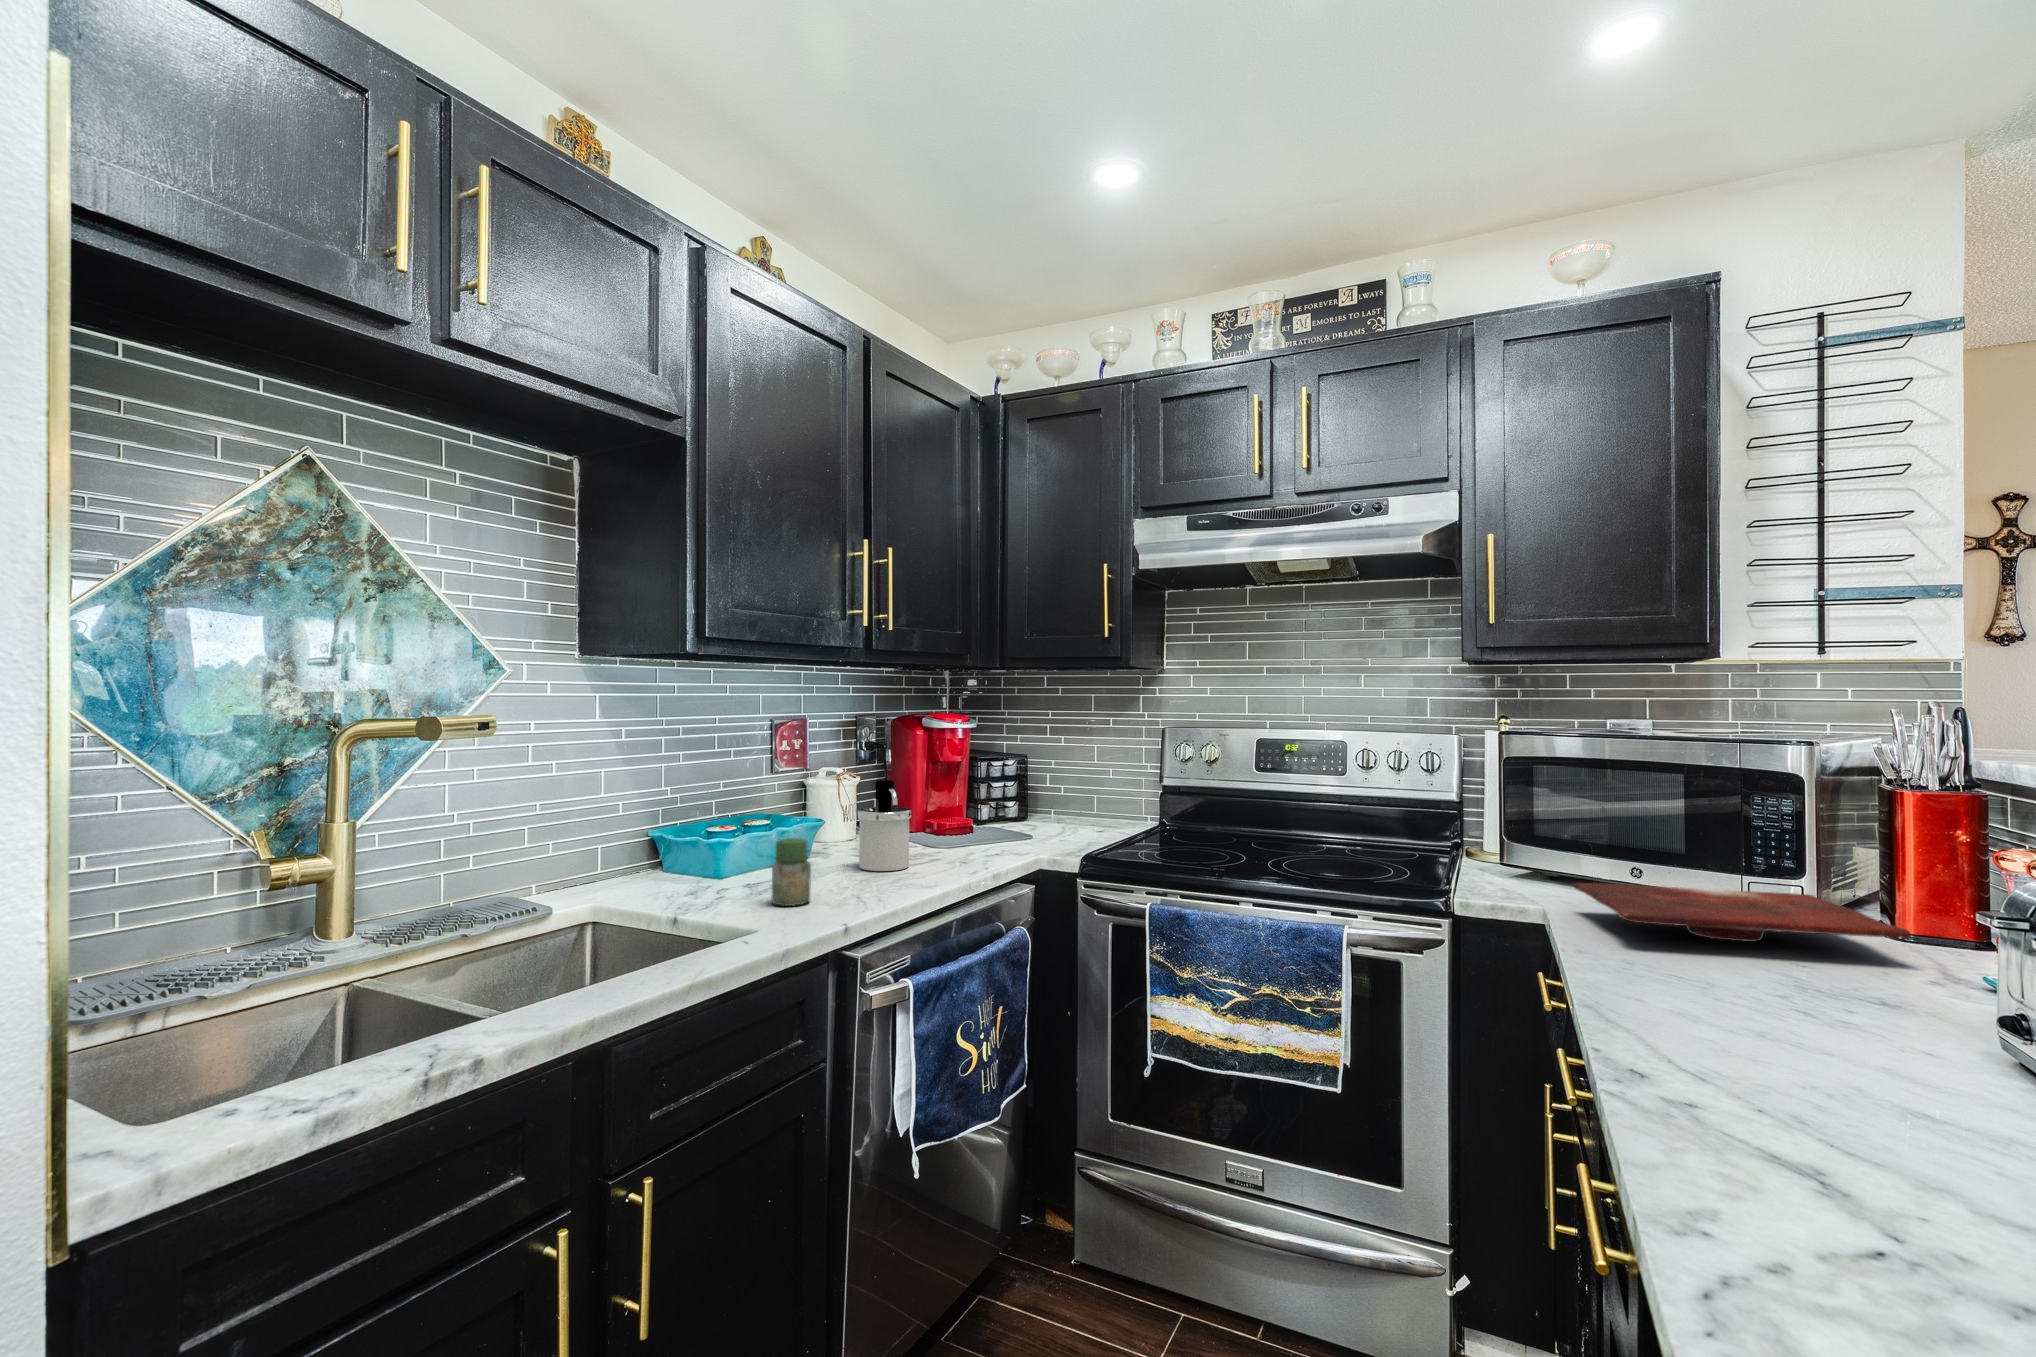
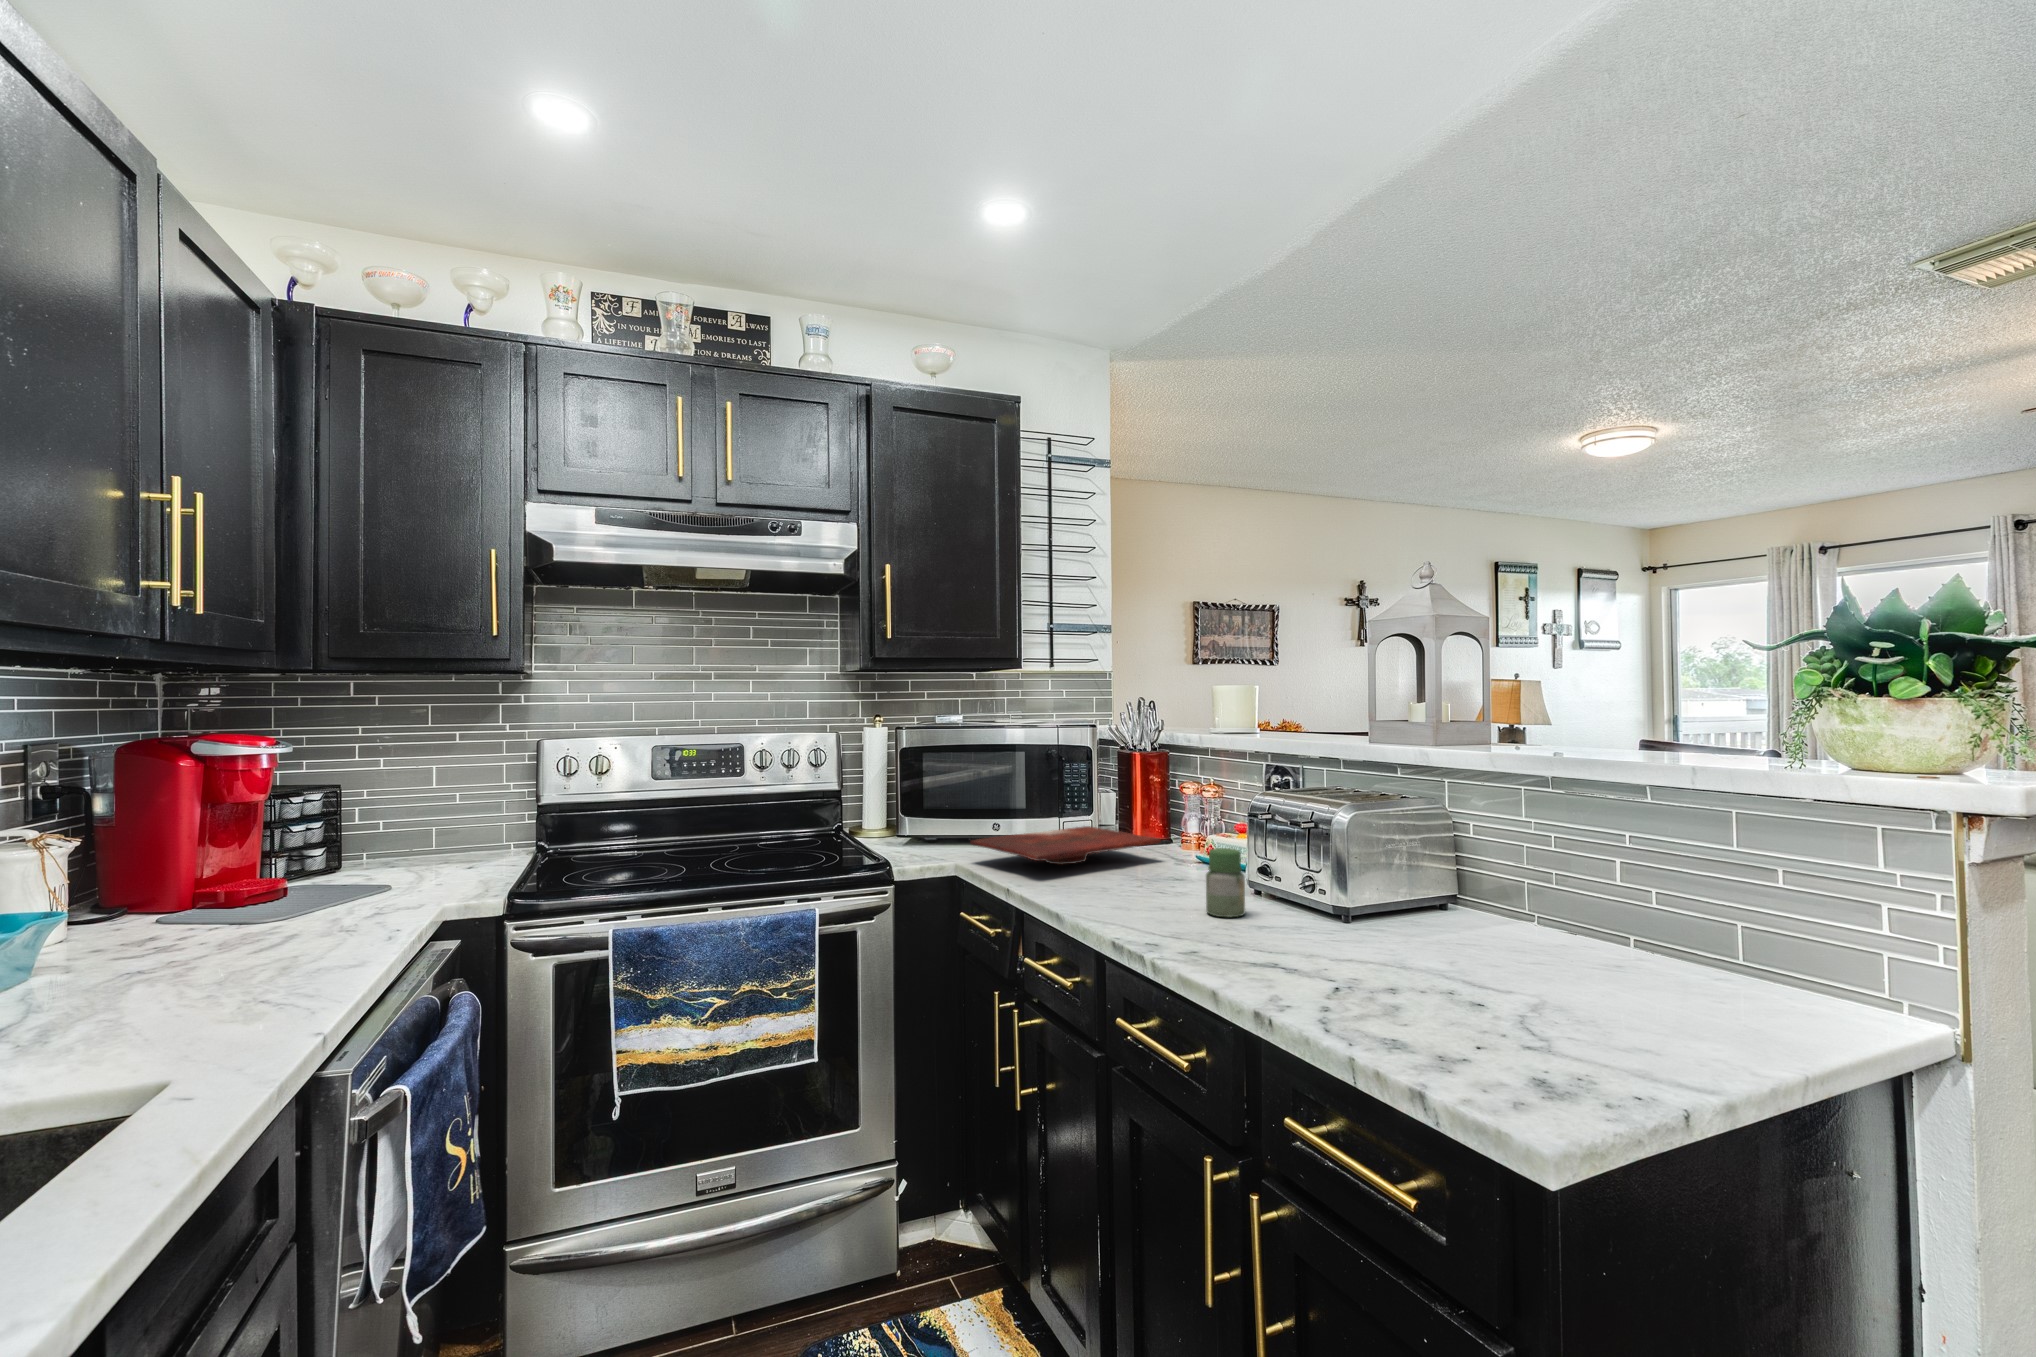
soap dispenser: present [858,780,911,871] -> none [162,834,270,972]
jar: present [772,838,811,906] -> present [1206,848,1245,917]

